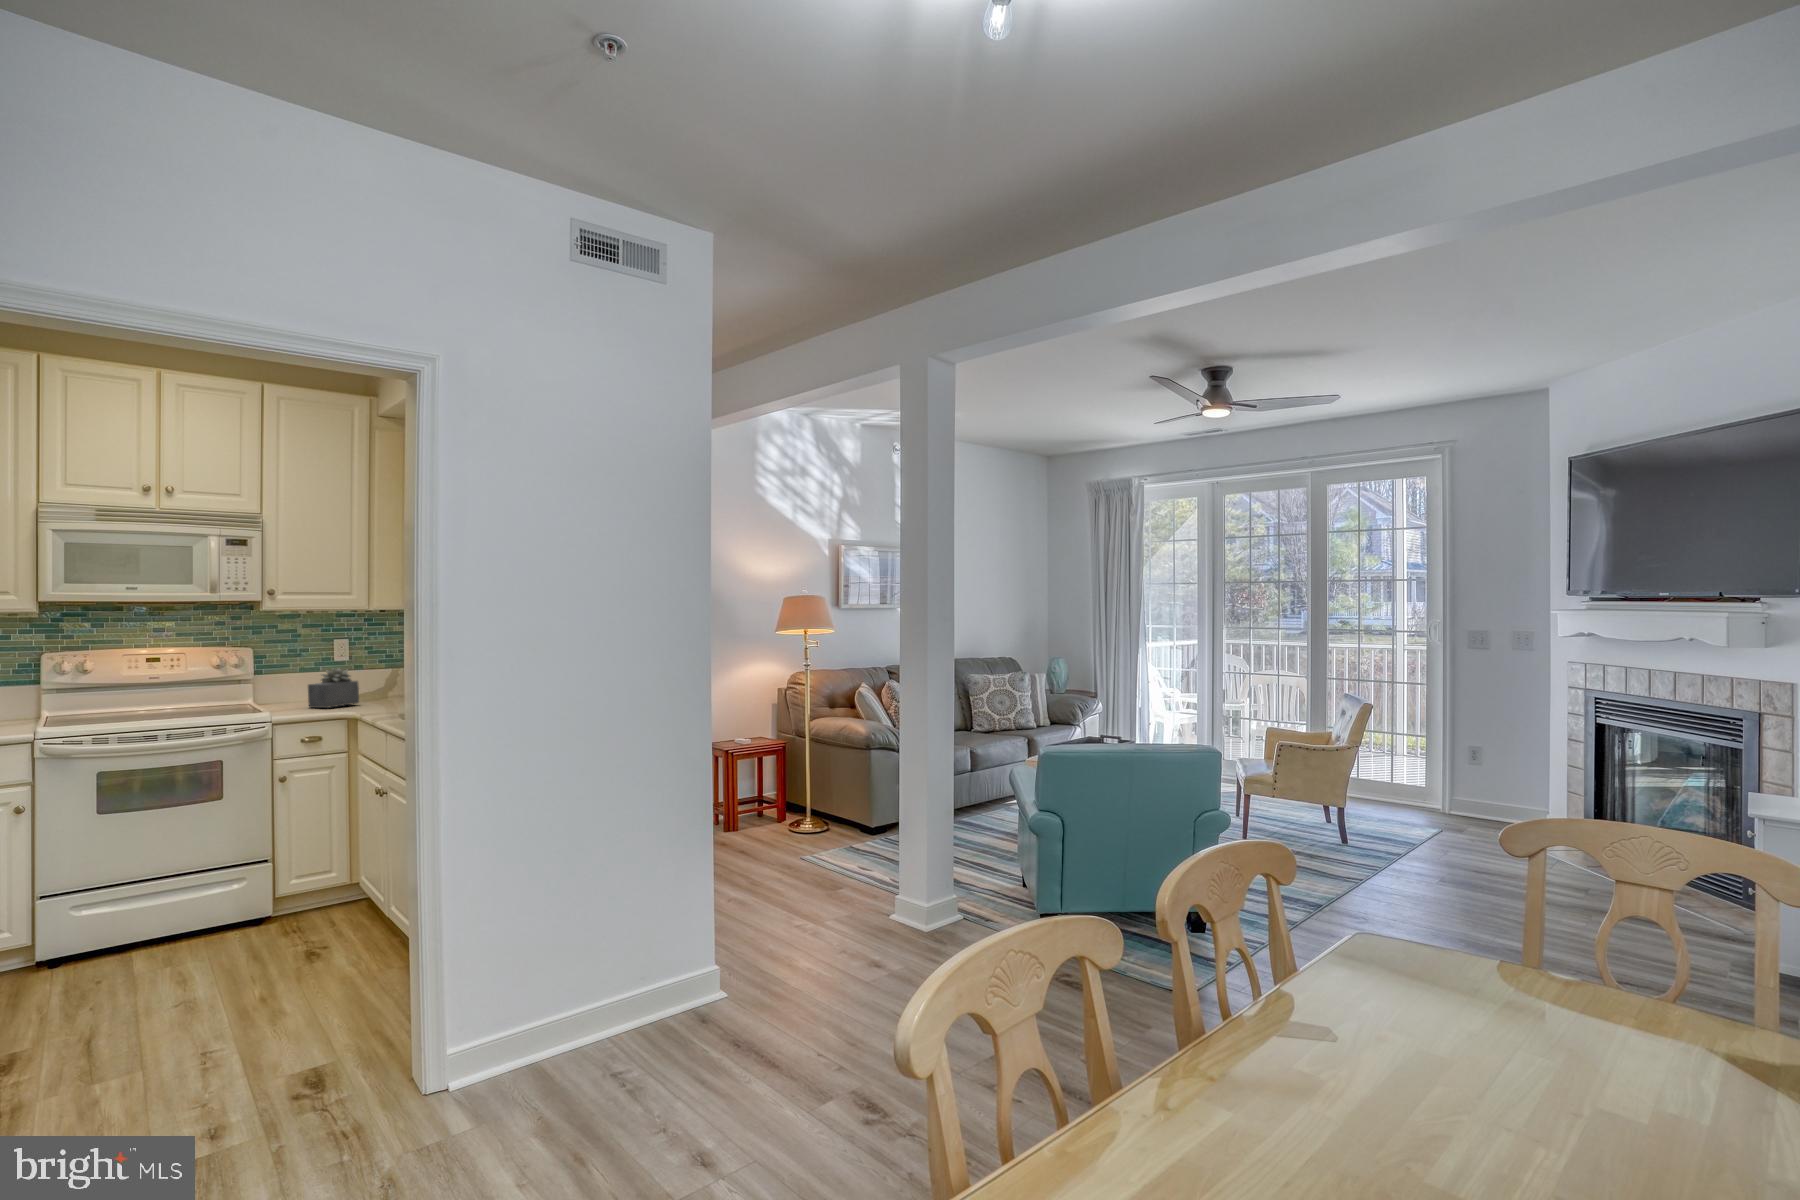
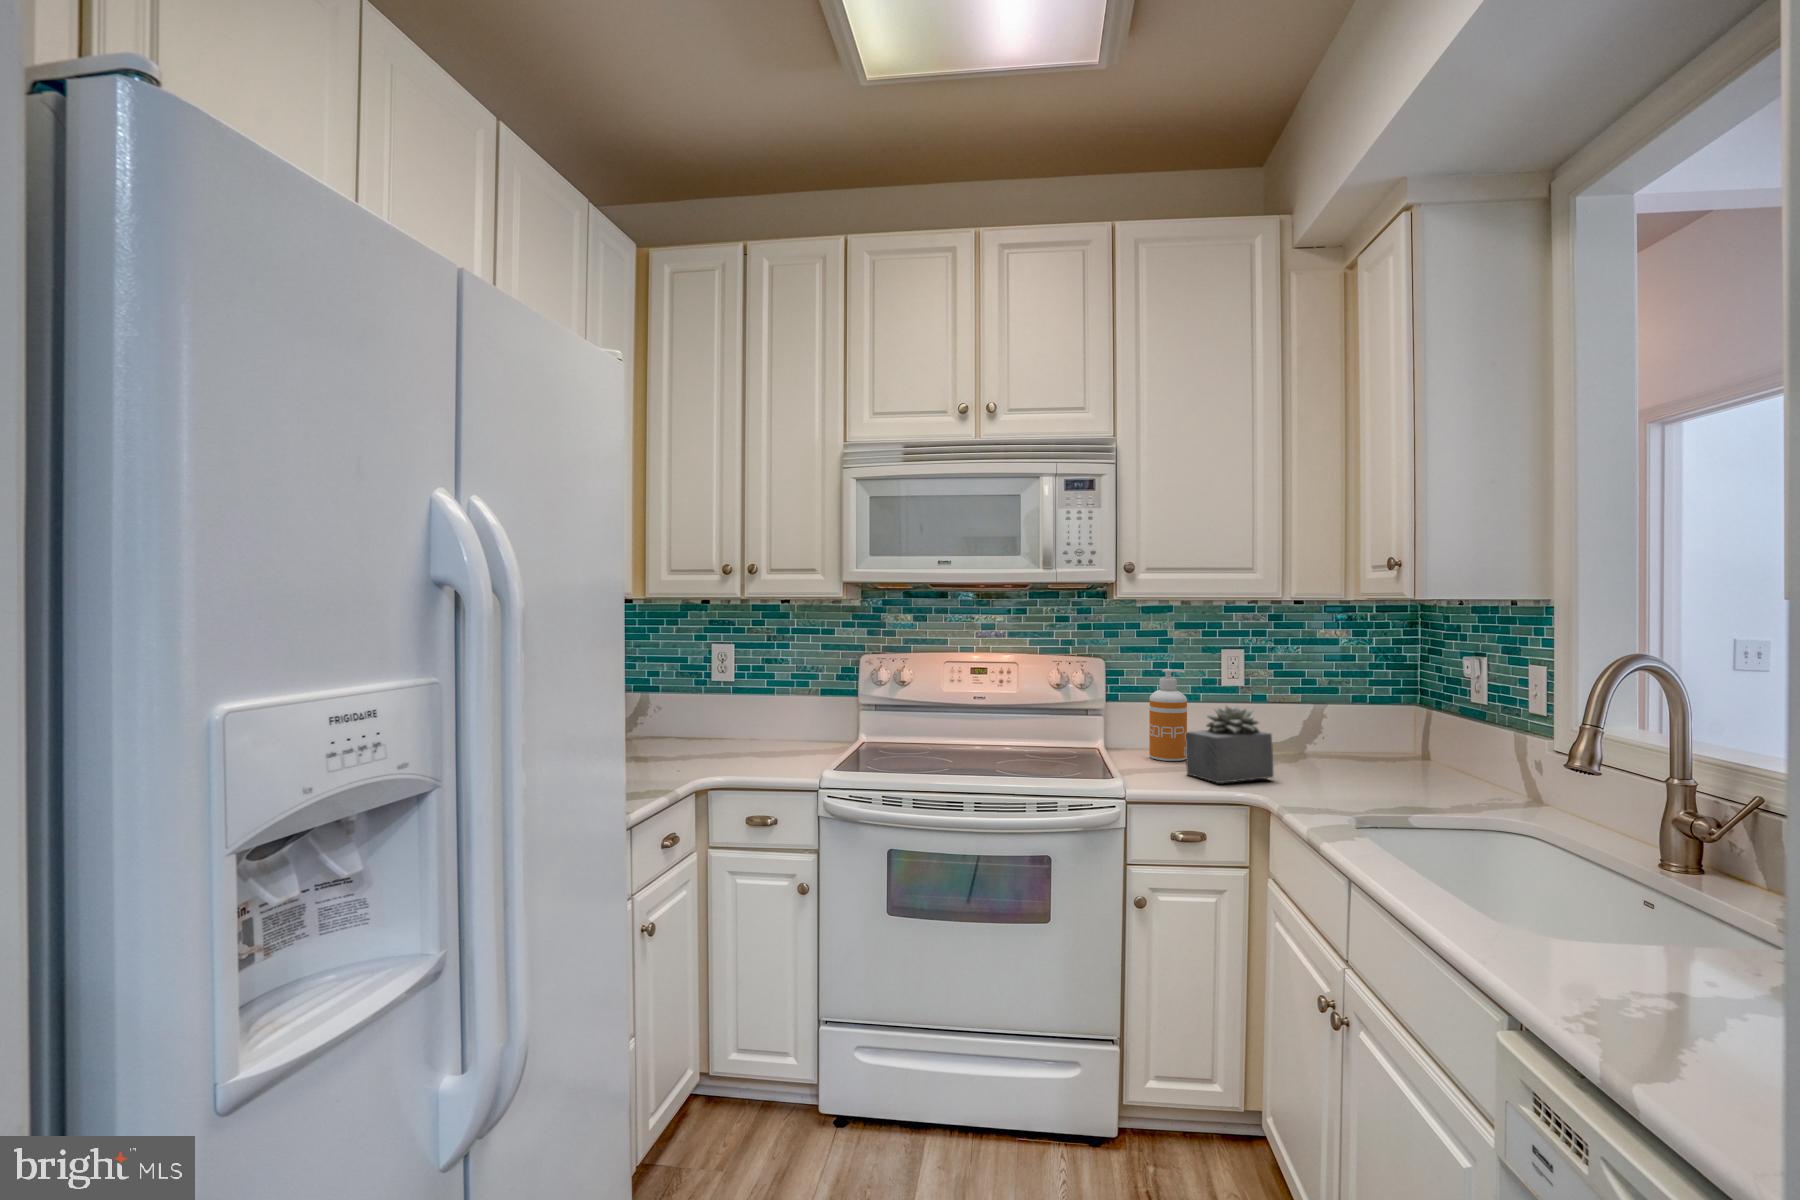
soap dispenser: none [285,652,311,705] -> present [1149,669,1187,761]

